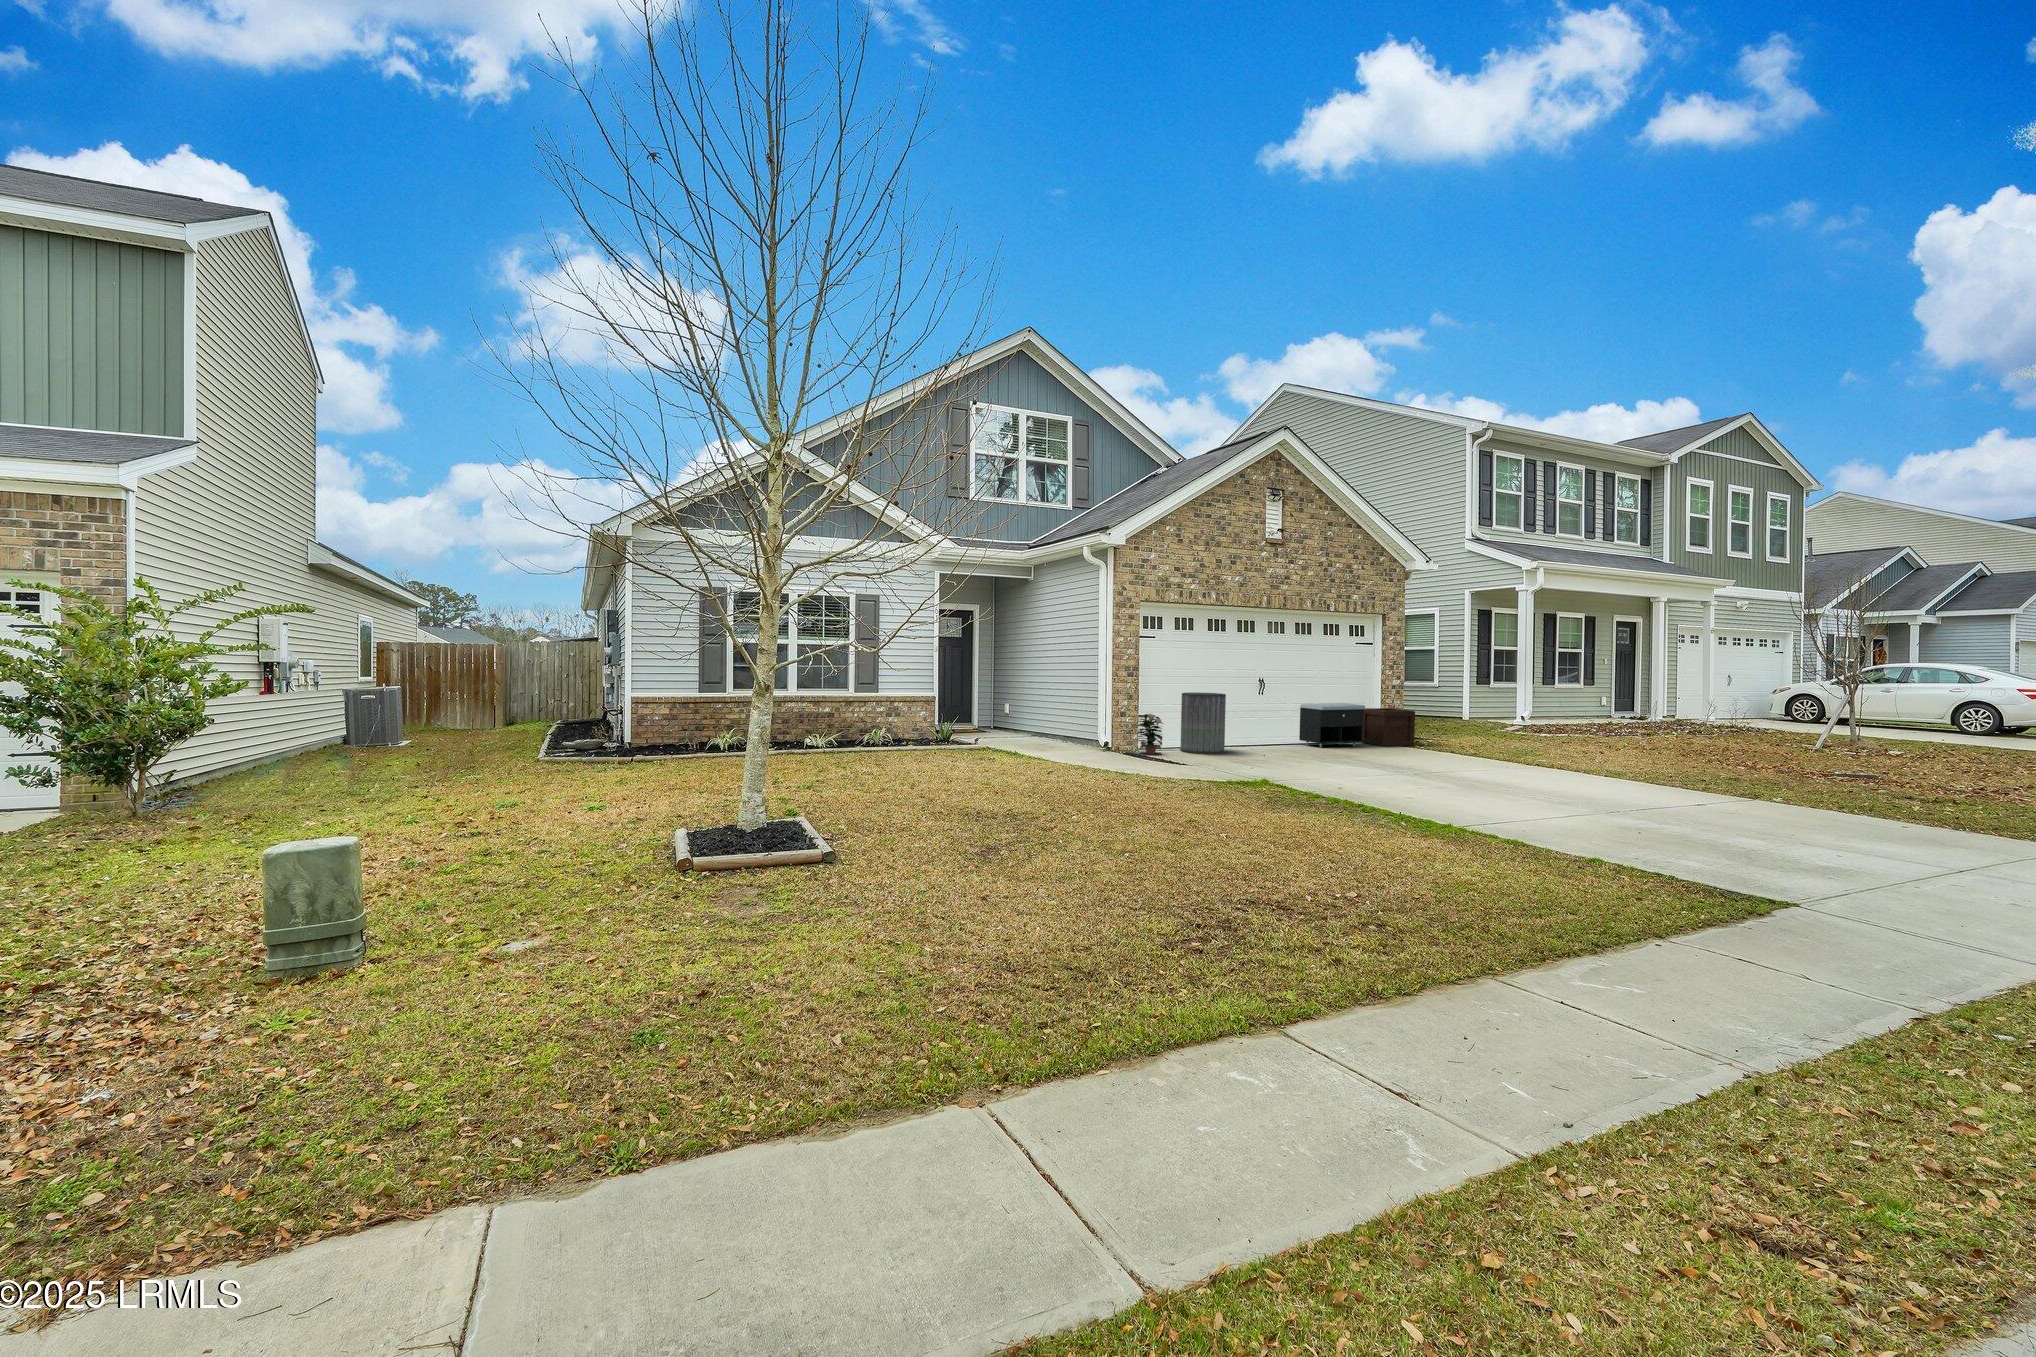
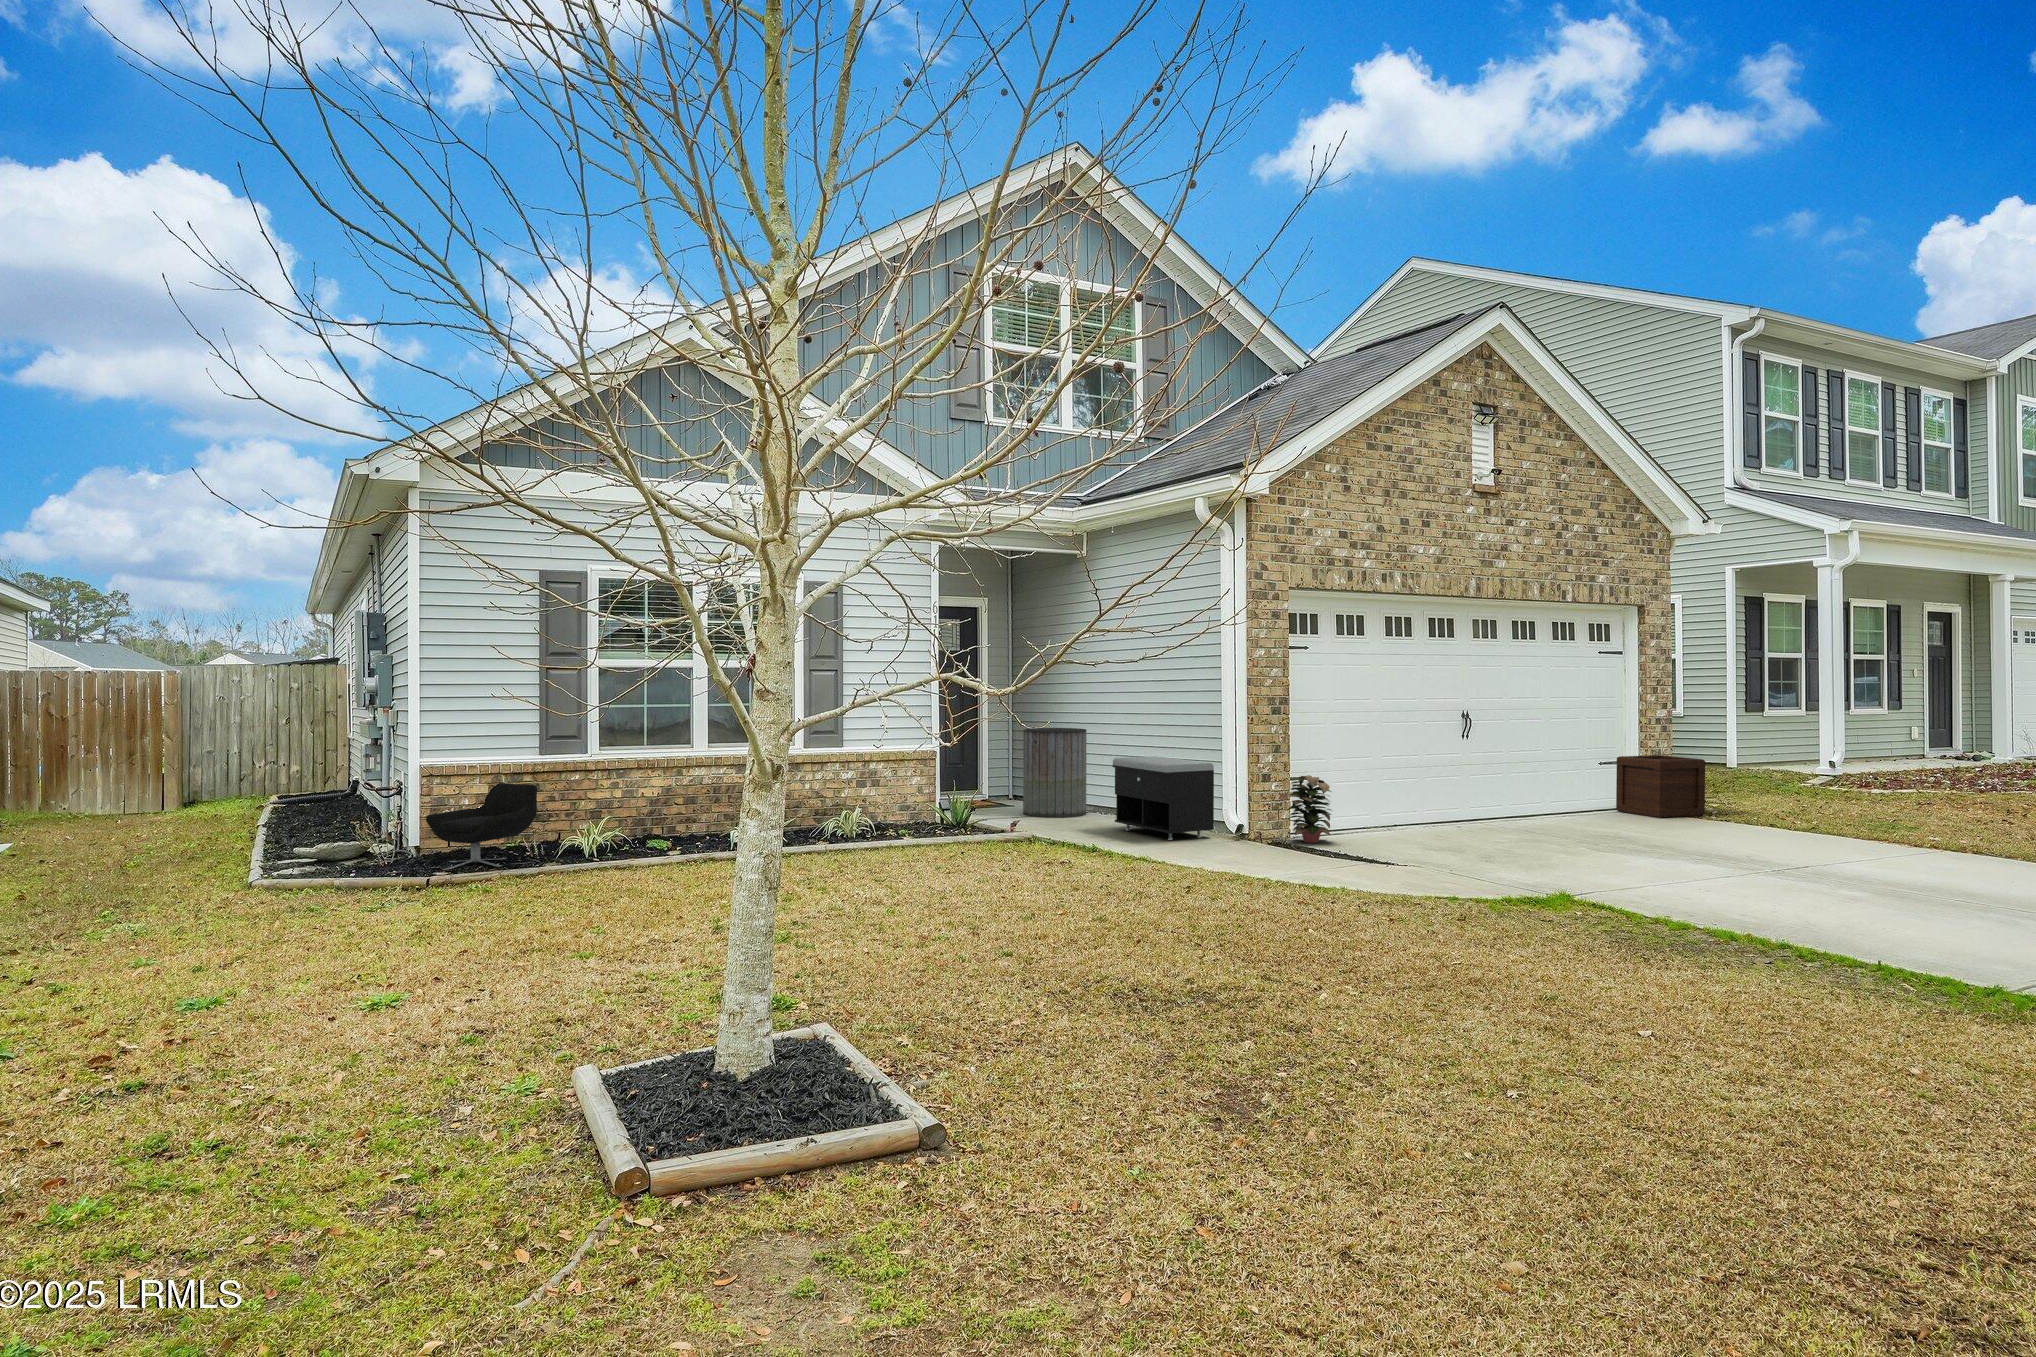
trash can: present [1180,692,1226,754] -> present [1023,728,1087,818]
storage bench: present [1299,703,1365,747] -> present [1113,756,1214,840]
lounge chair: none [633,708,696,755] -> present [426,783,537,870]

